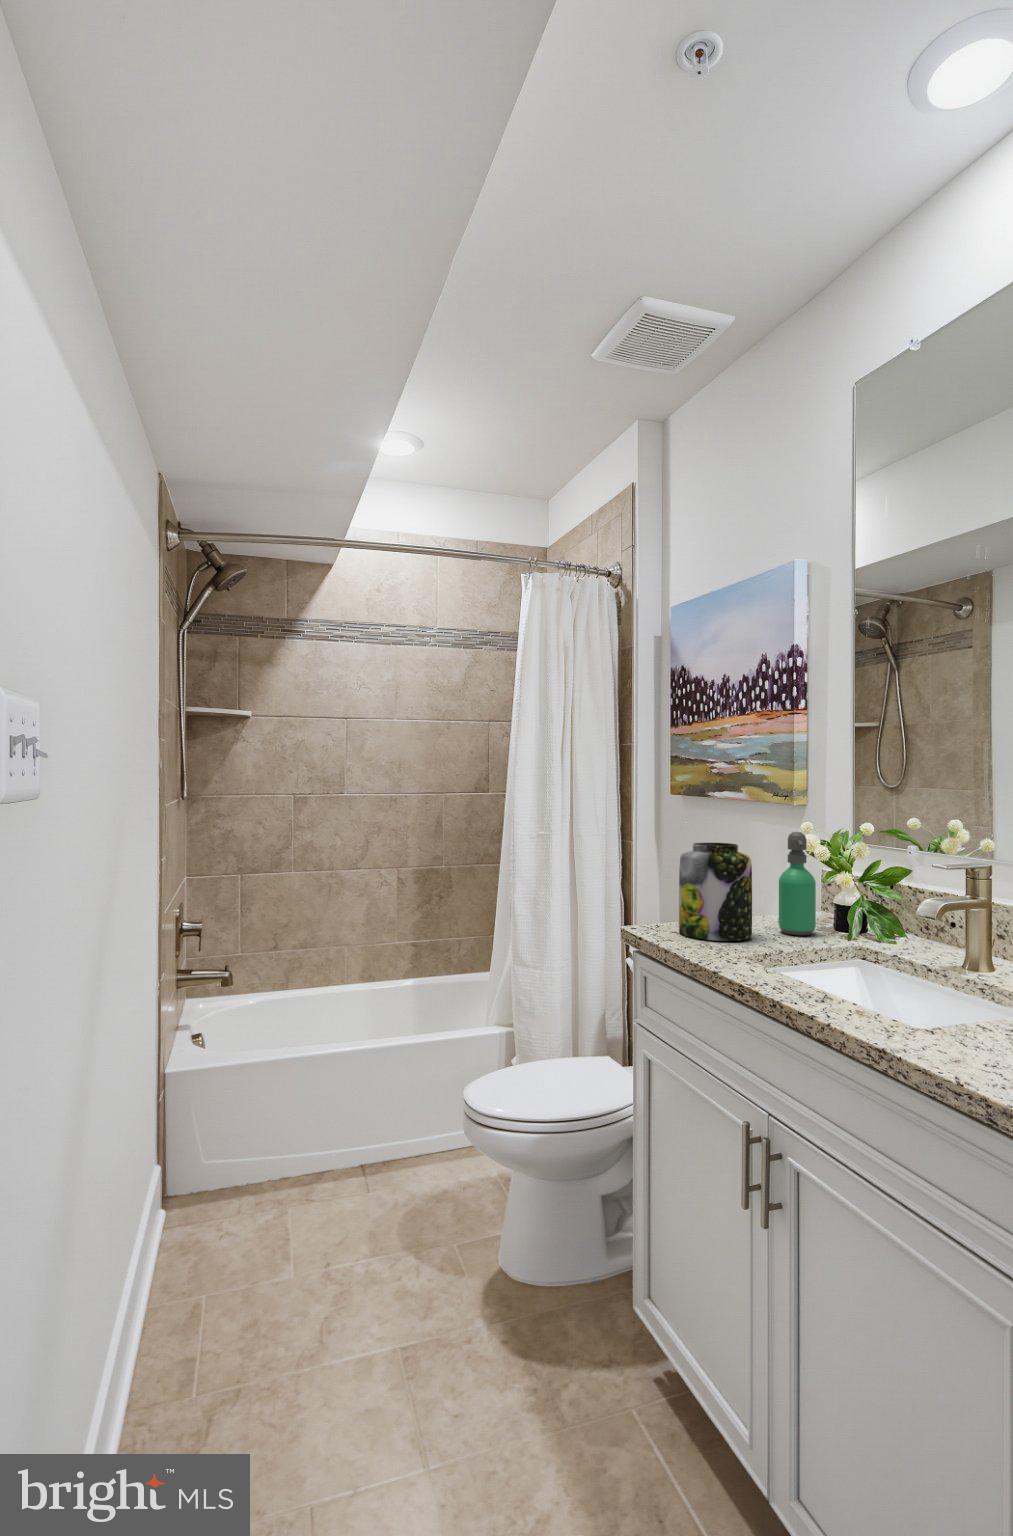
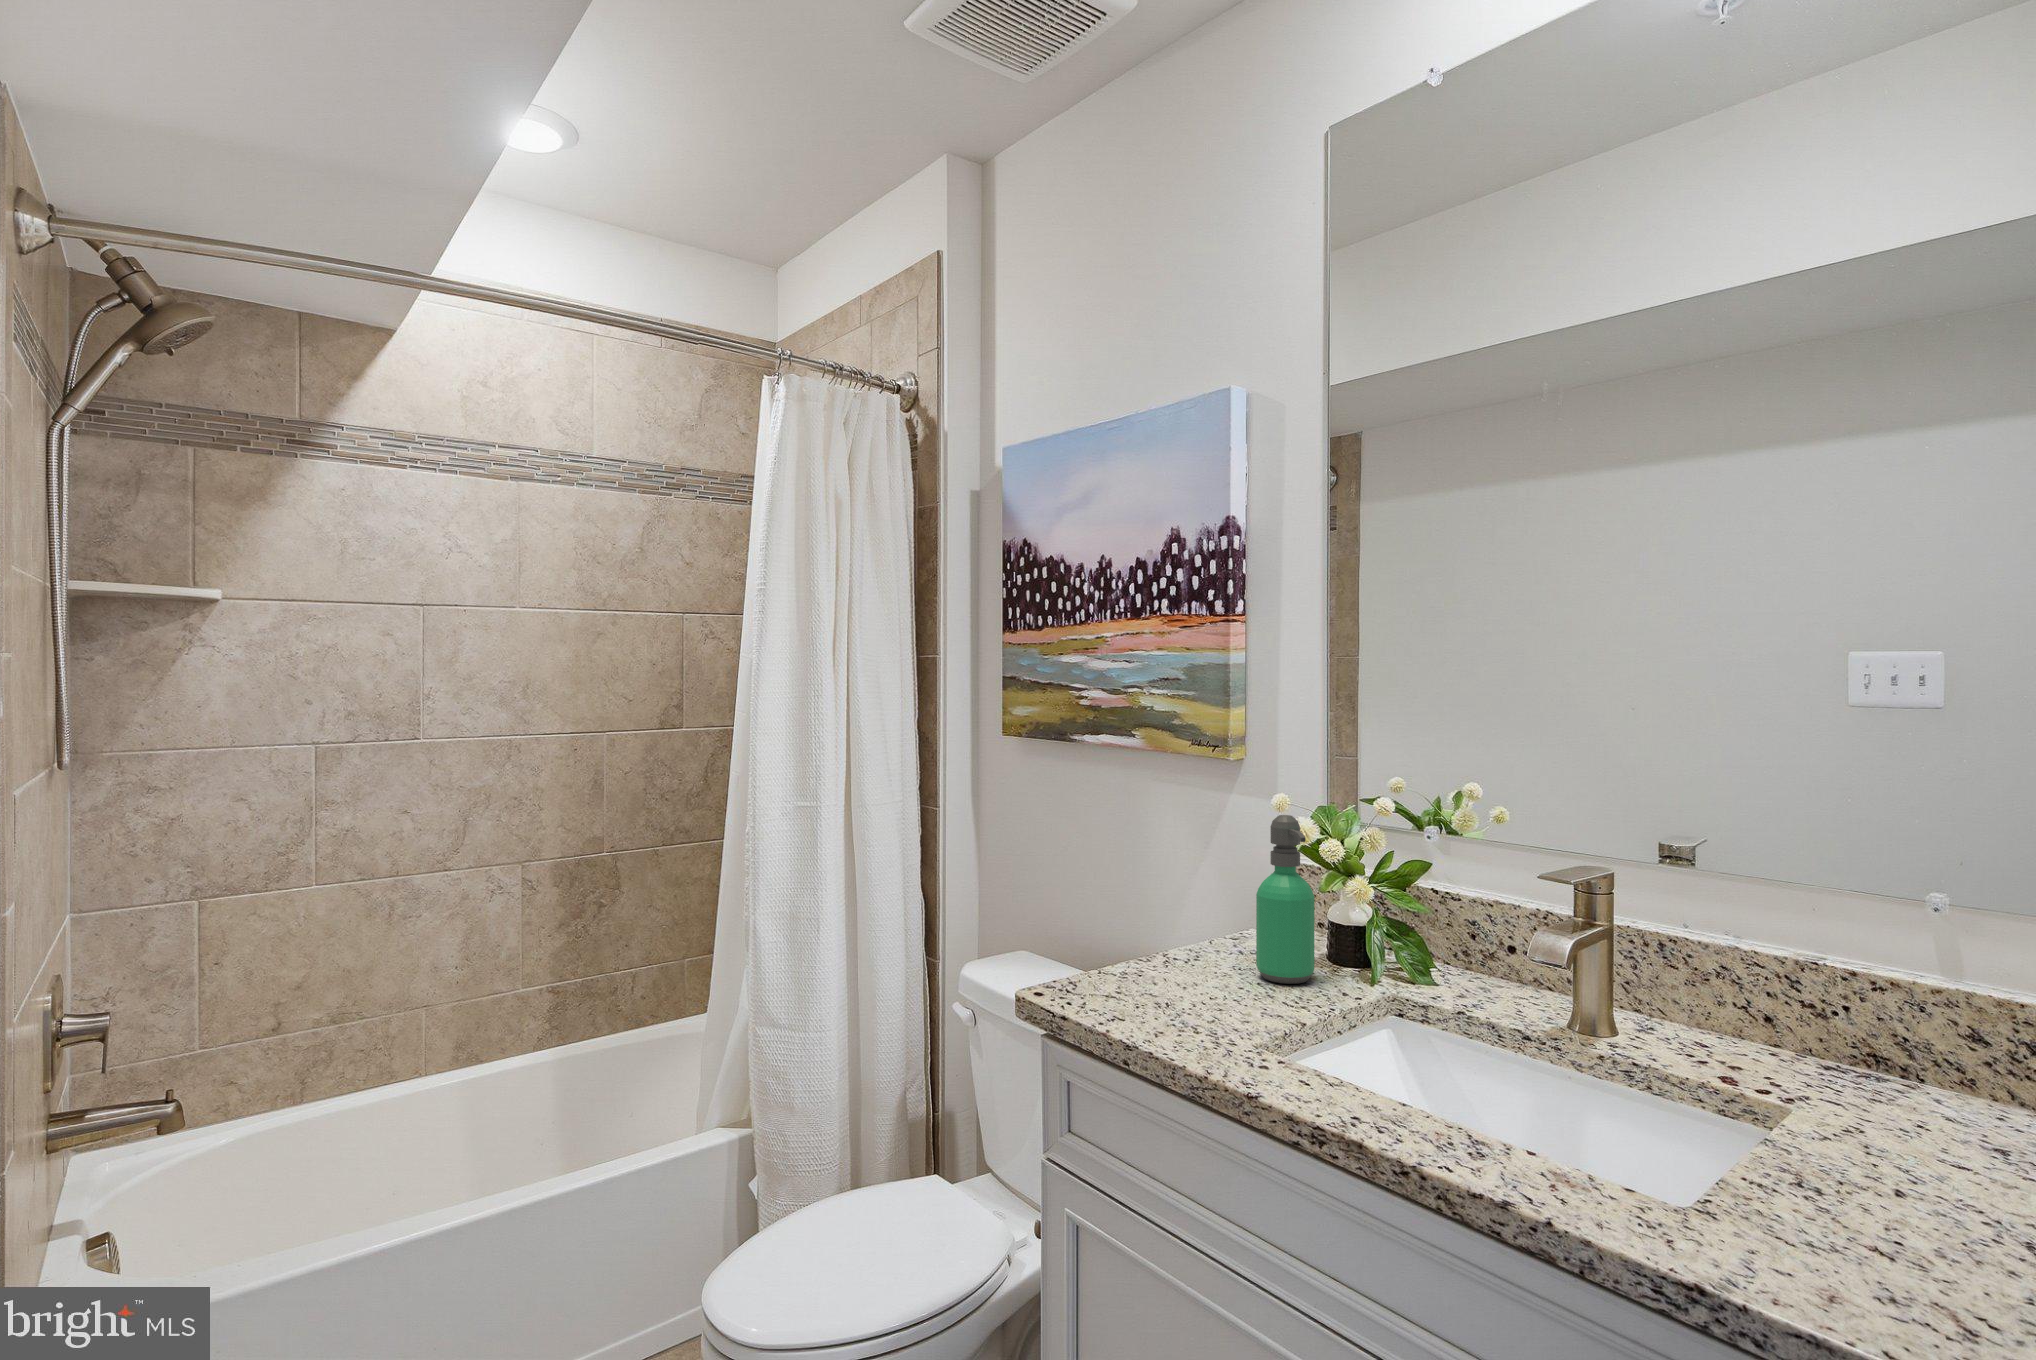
jar: present [679,843,752,941] -> none [1116,840,1237,1013]

